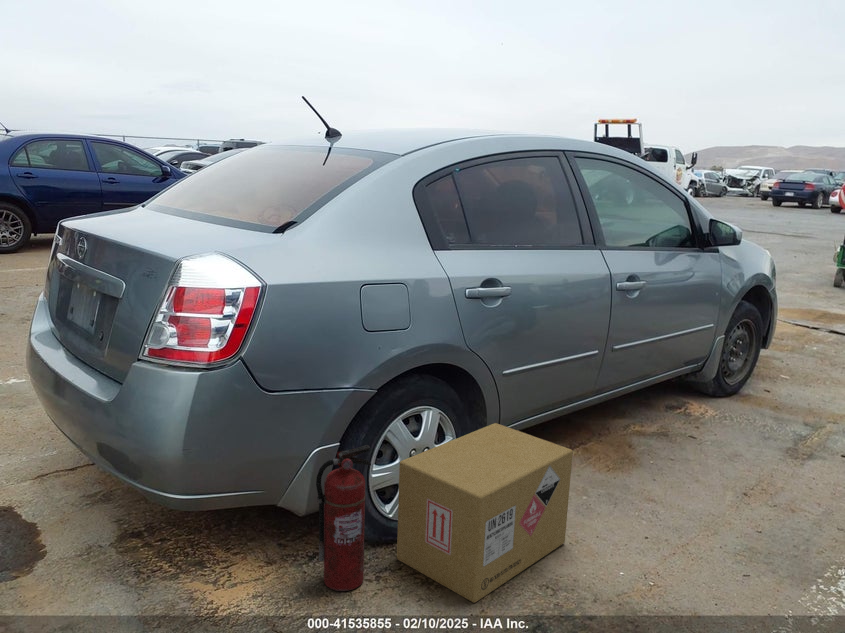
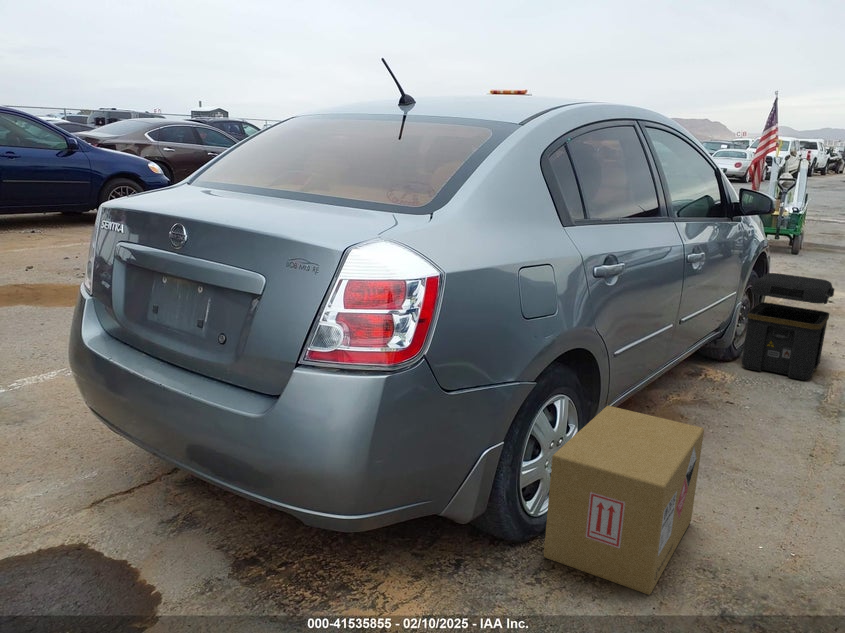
toolbox: none [733,308,834,421] -> present [742,273,834,380]
fire extinguisher: present [316,445,371,591] -> none [486,441,540,599]

